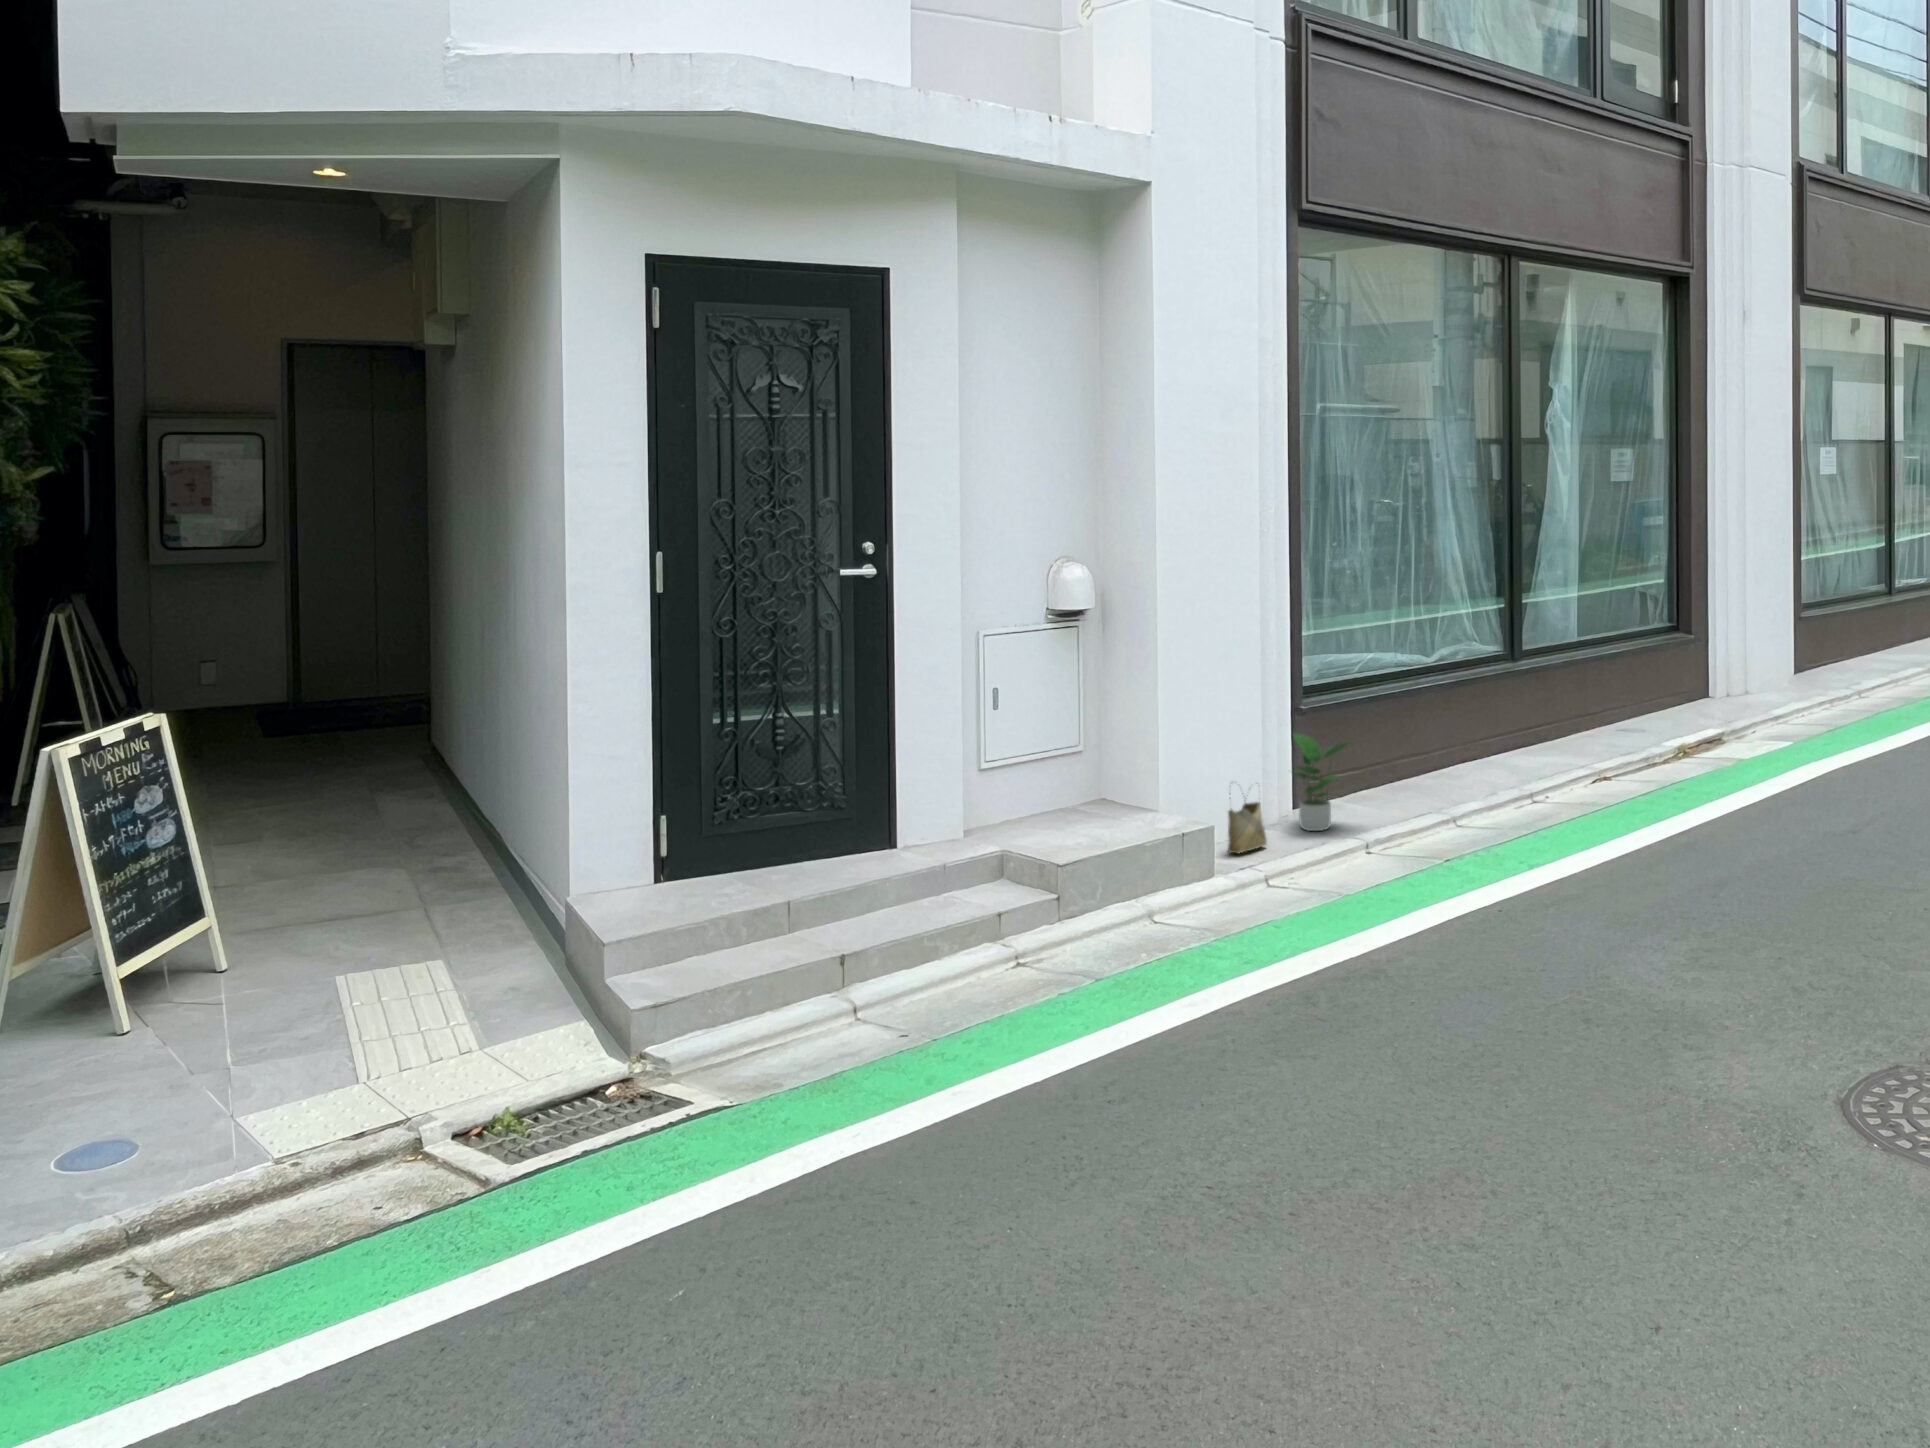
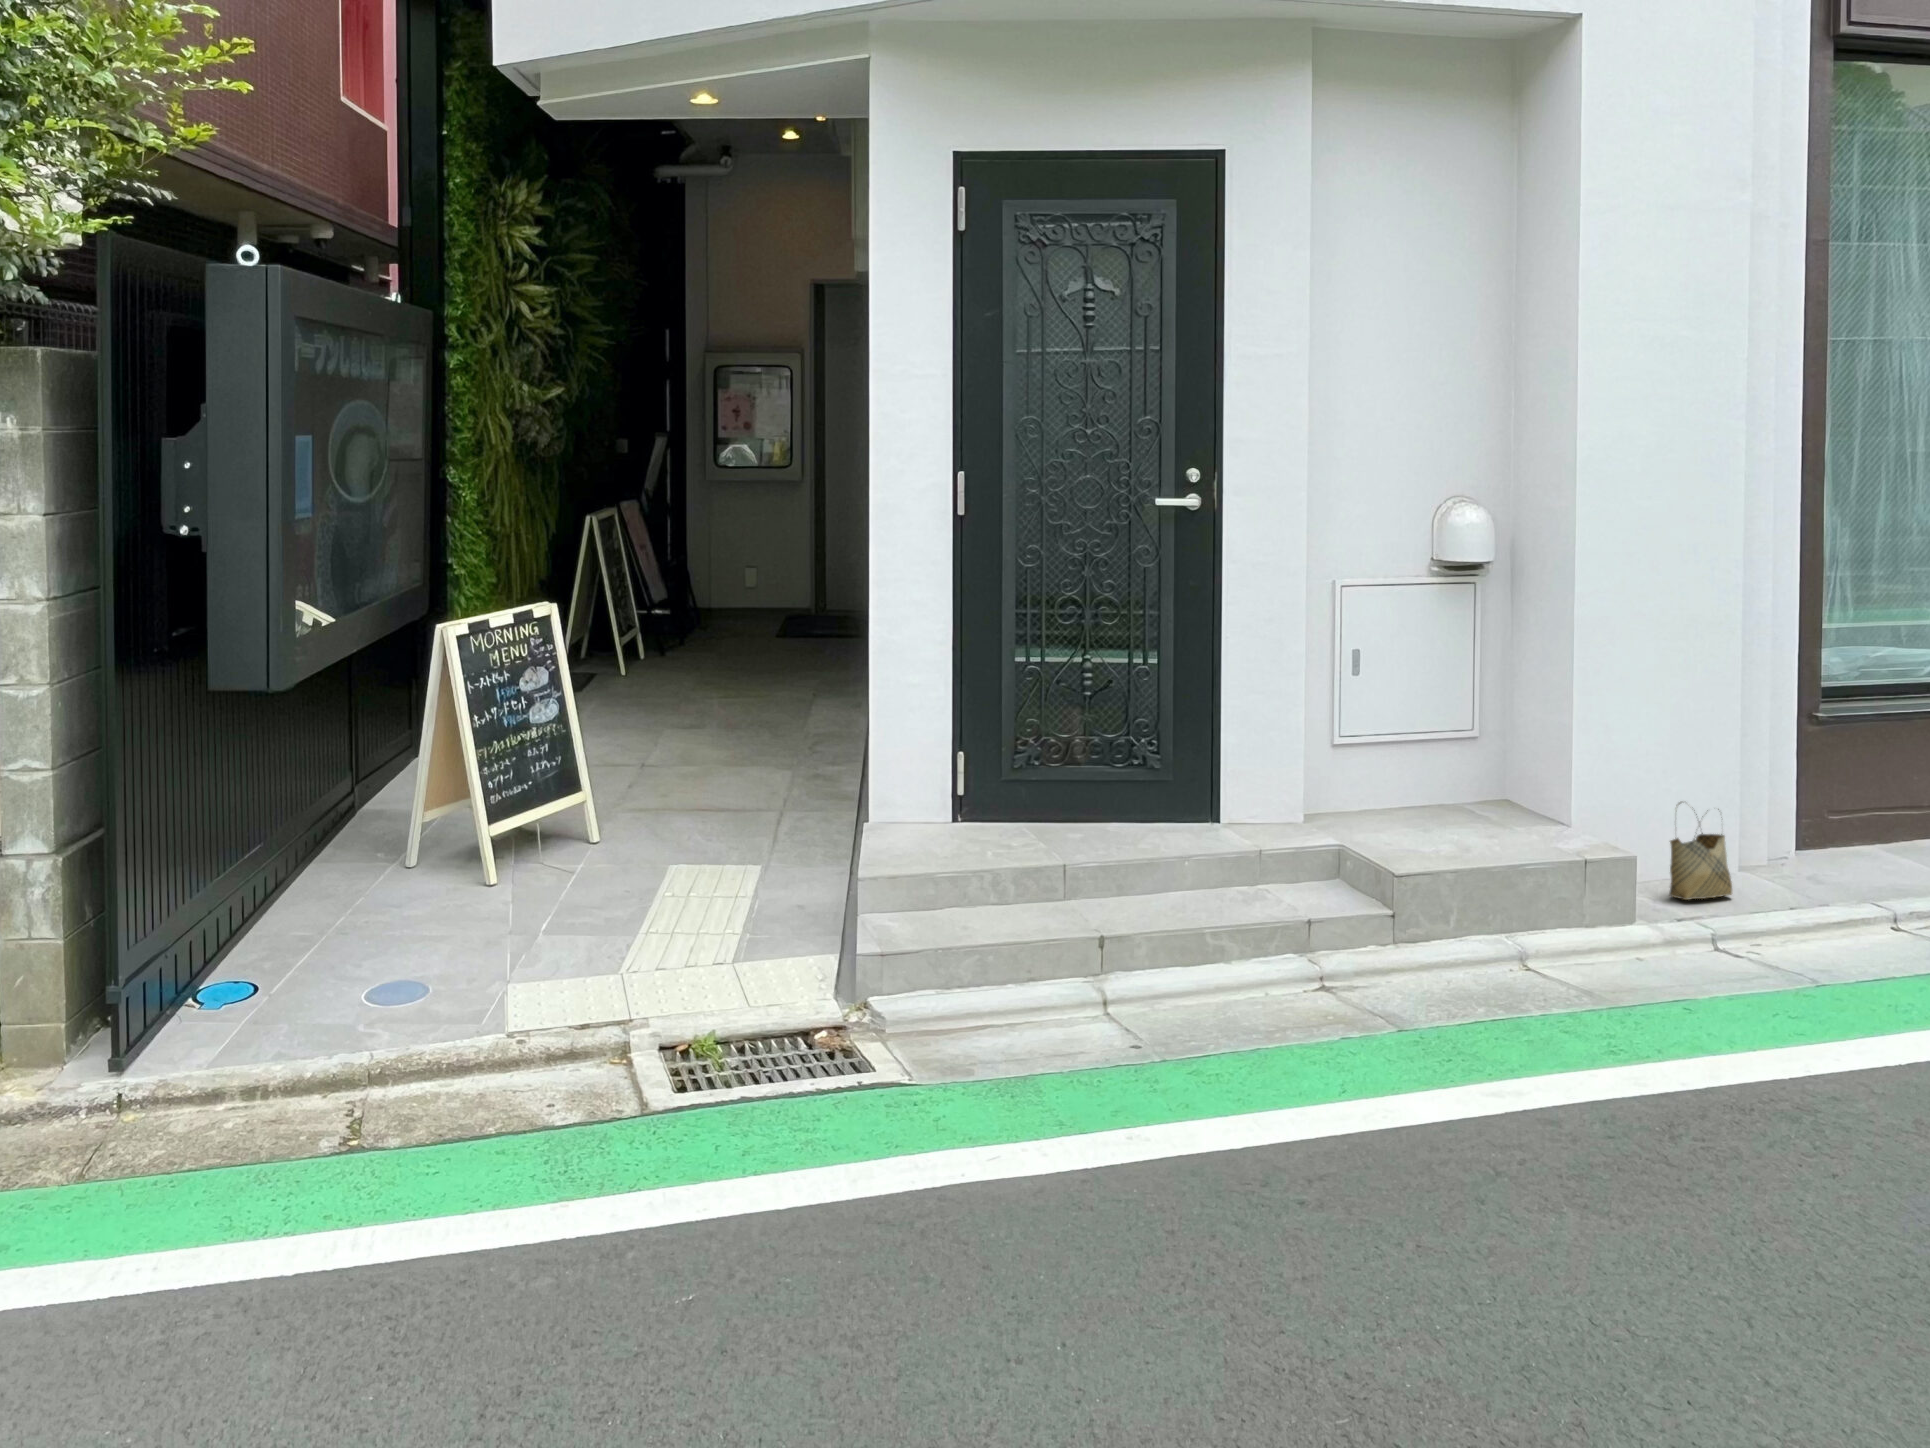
potted plant: present [1293,733,1350,831] -> none [1778,746,1888,888]

